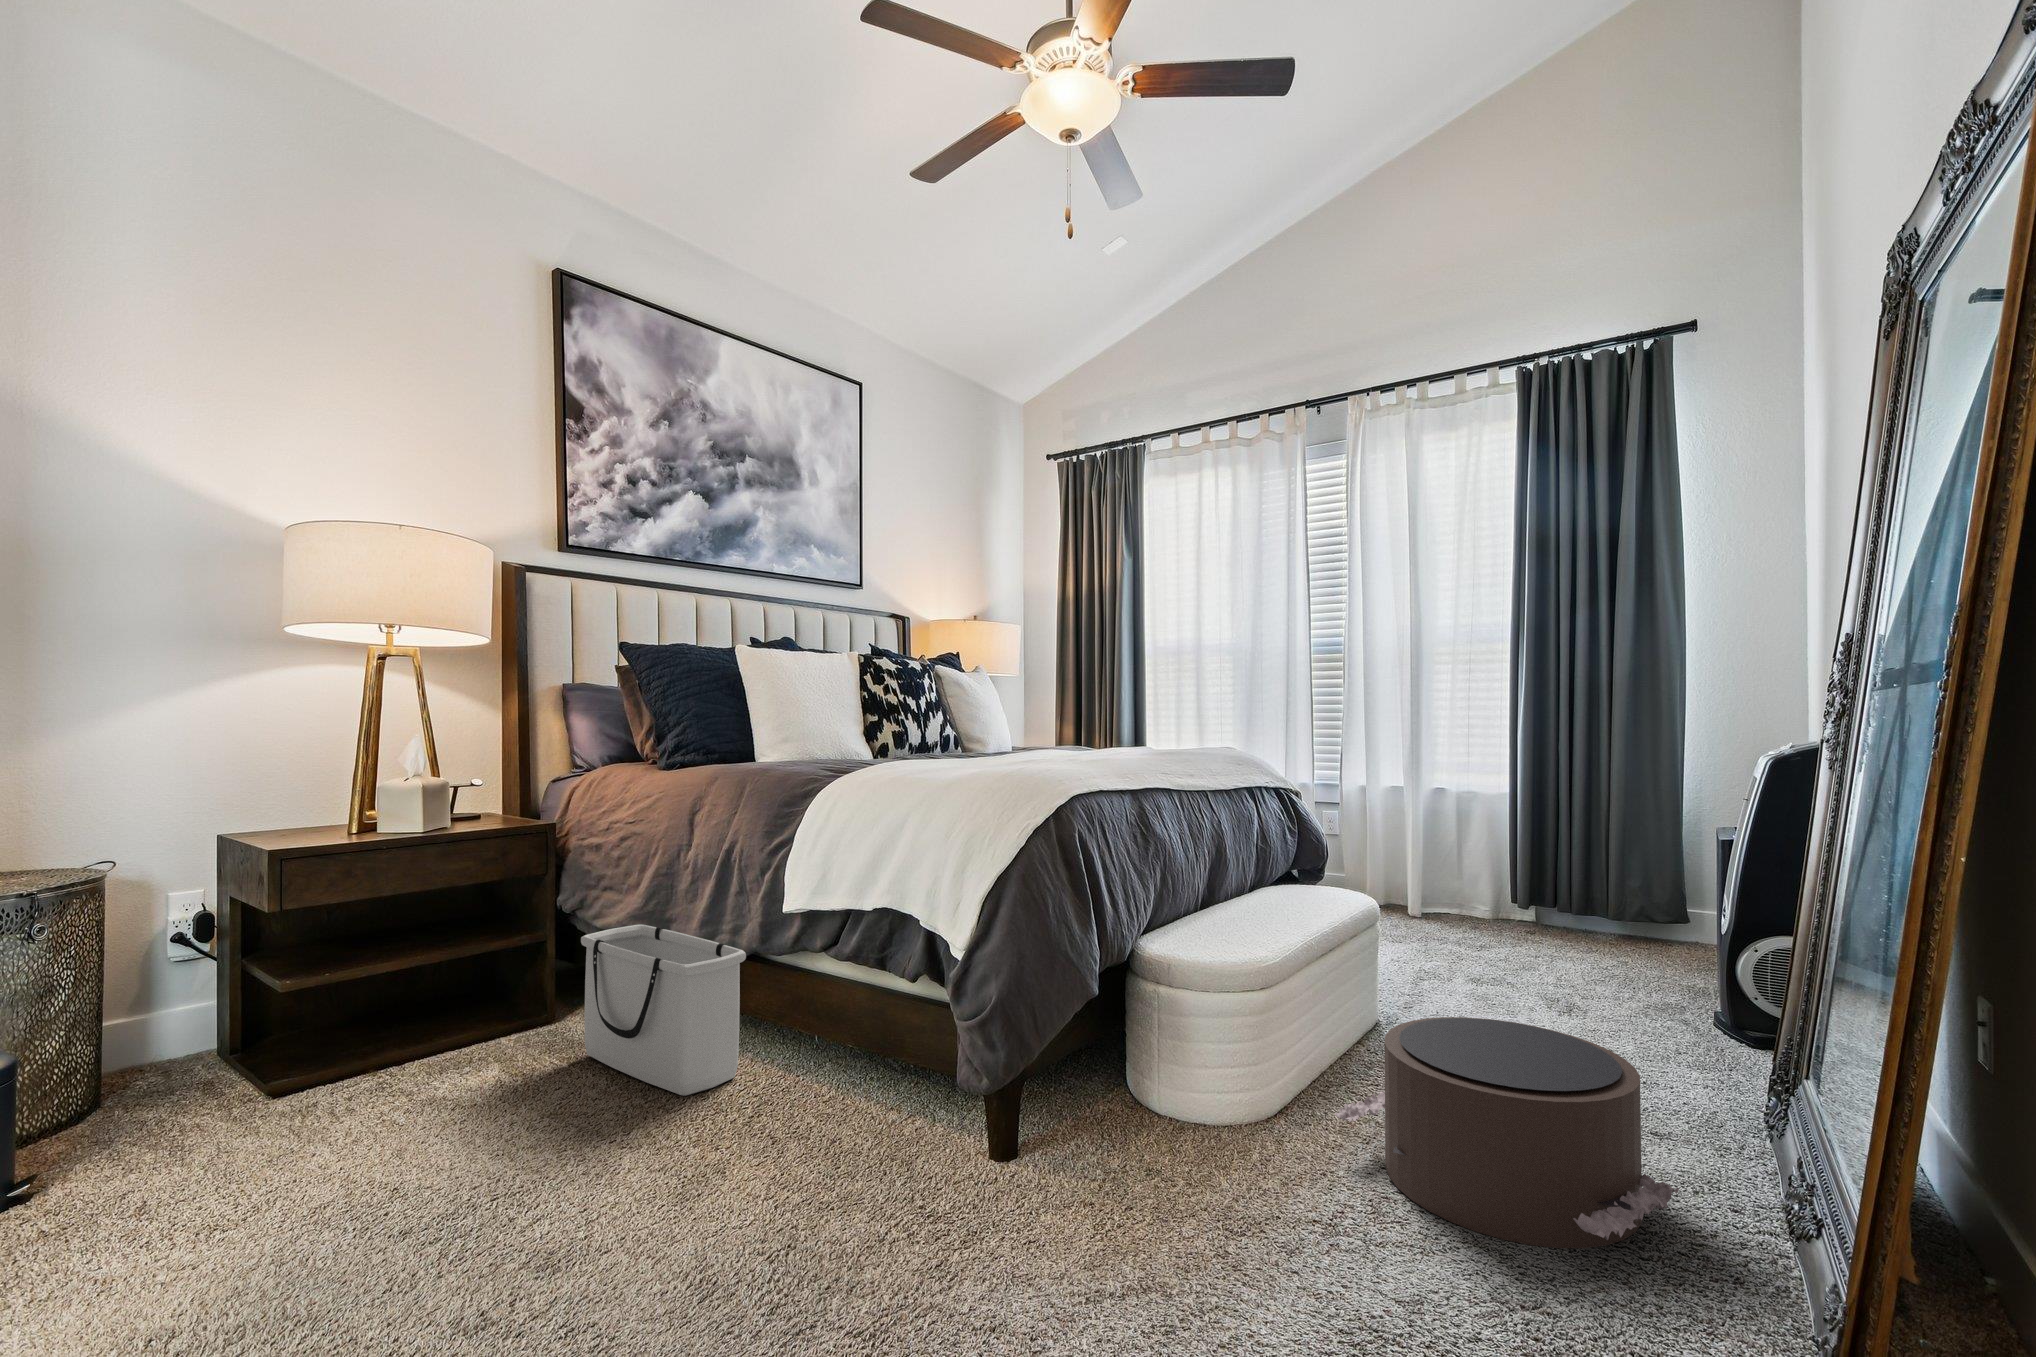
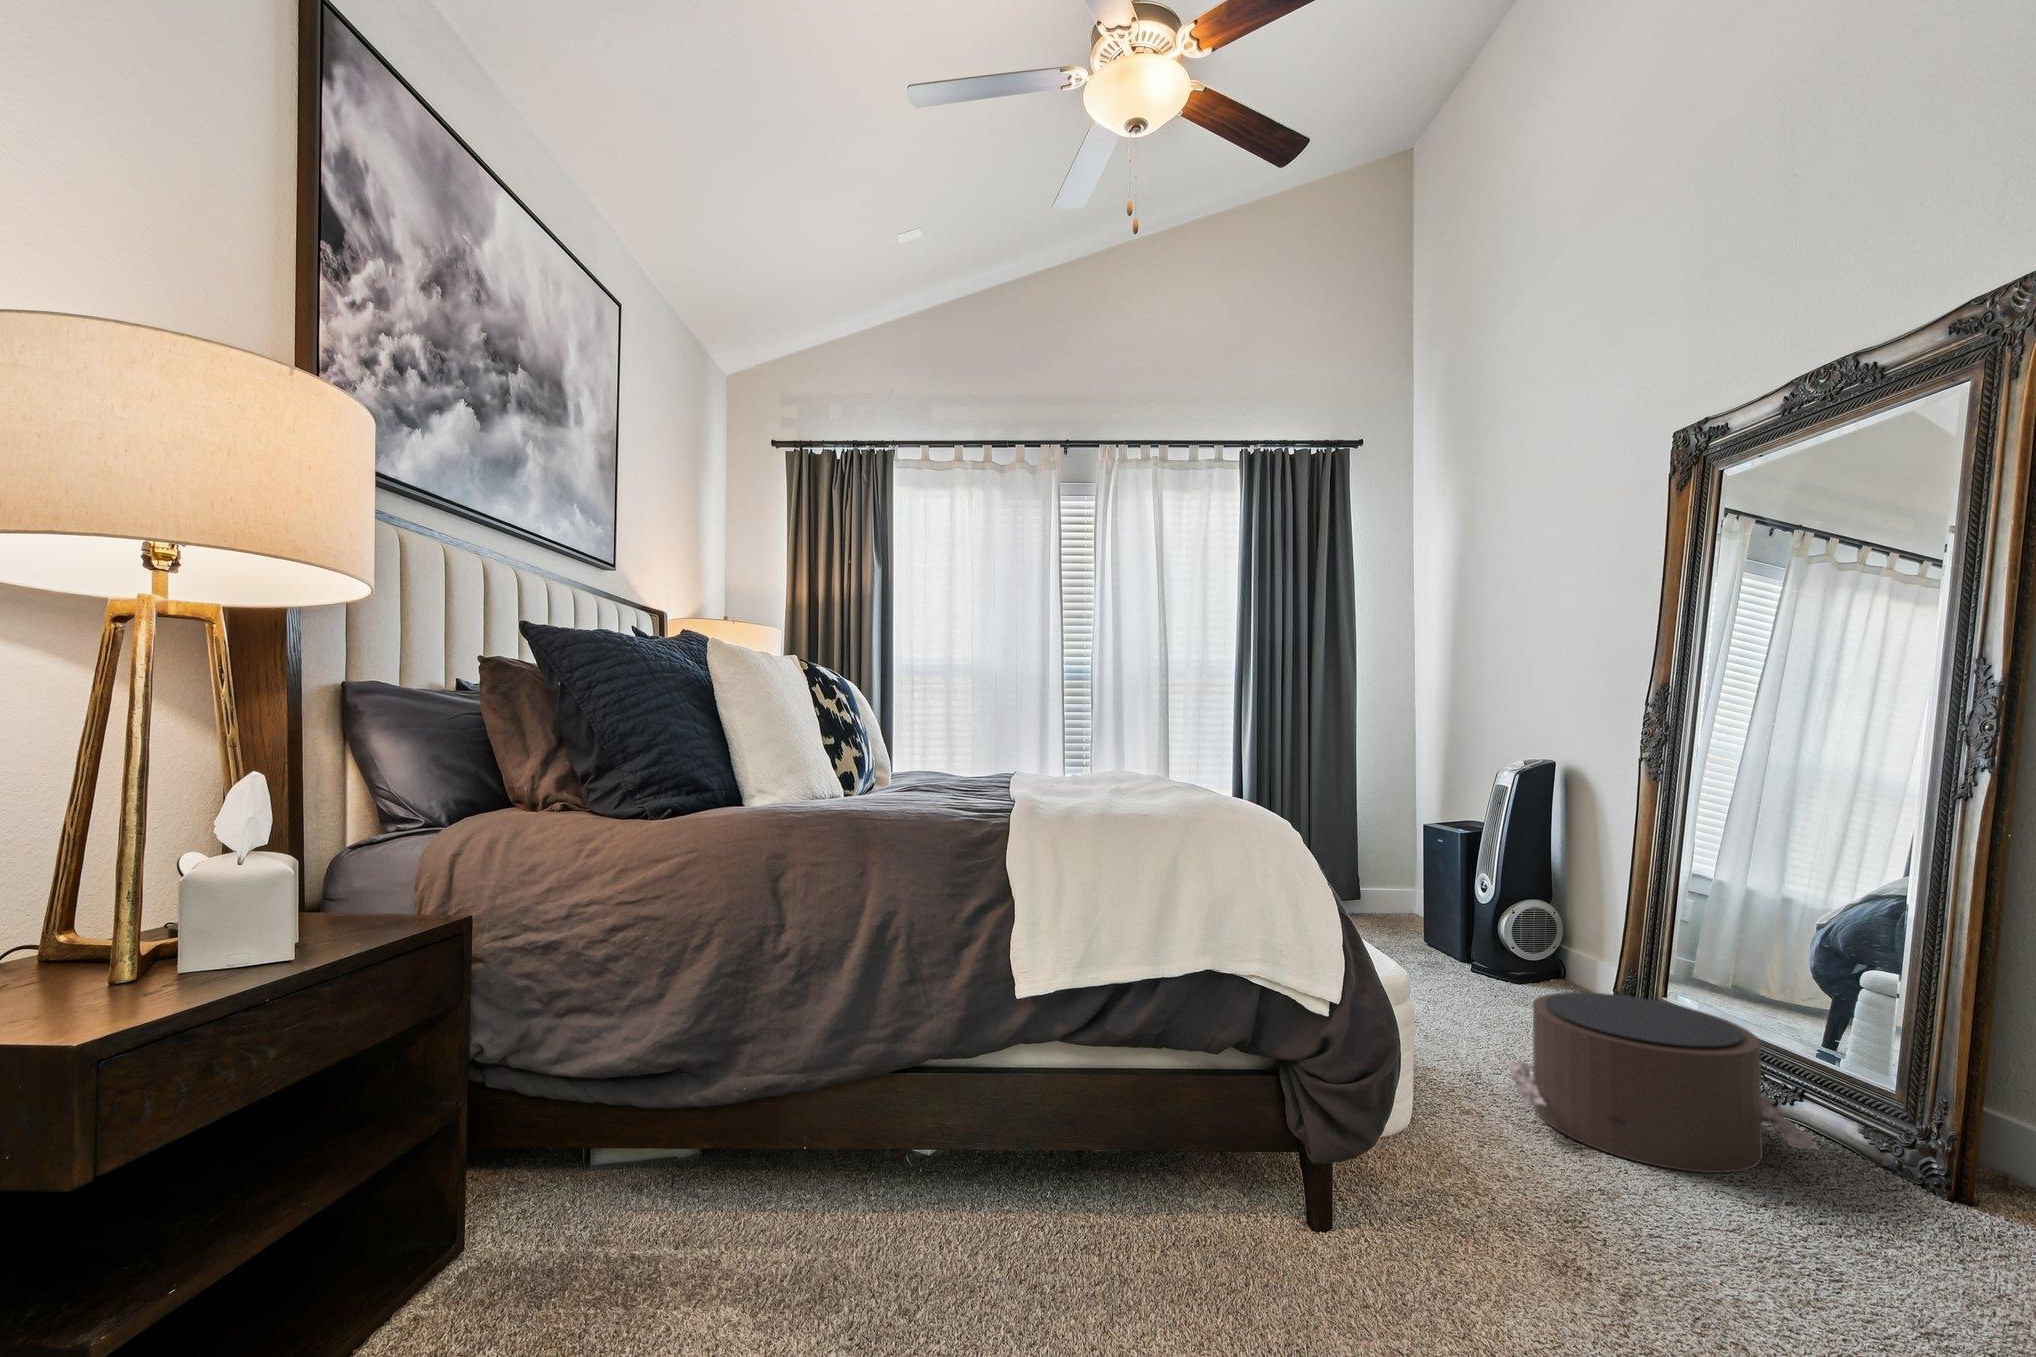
storage bin: present [581,925,746,1096] -> none [621,1058,927,1301]

